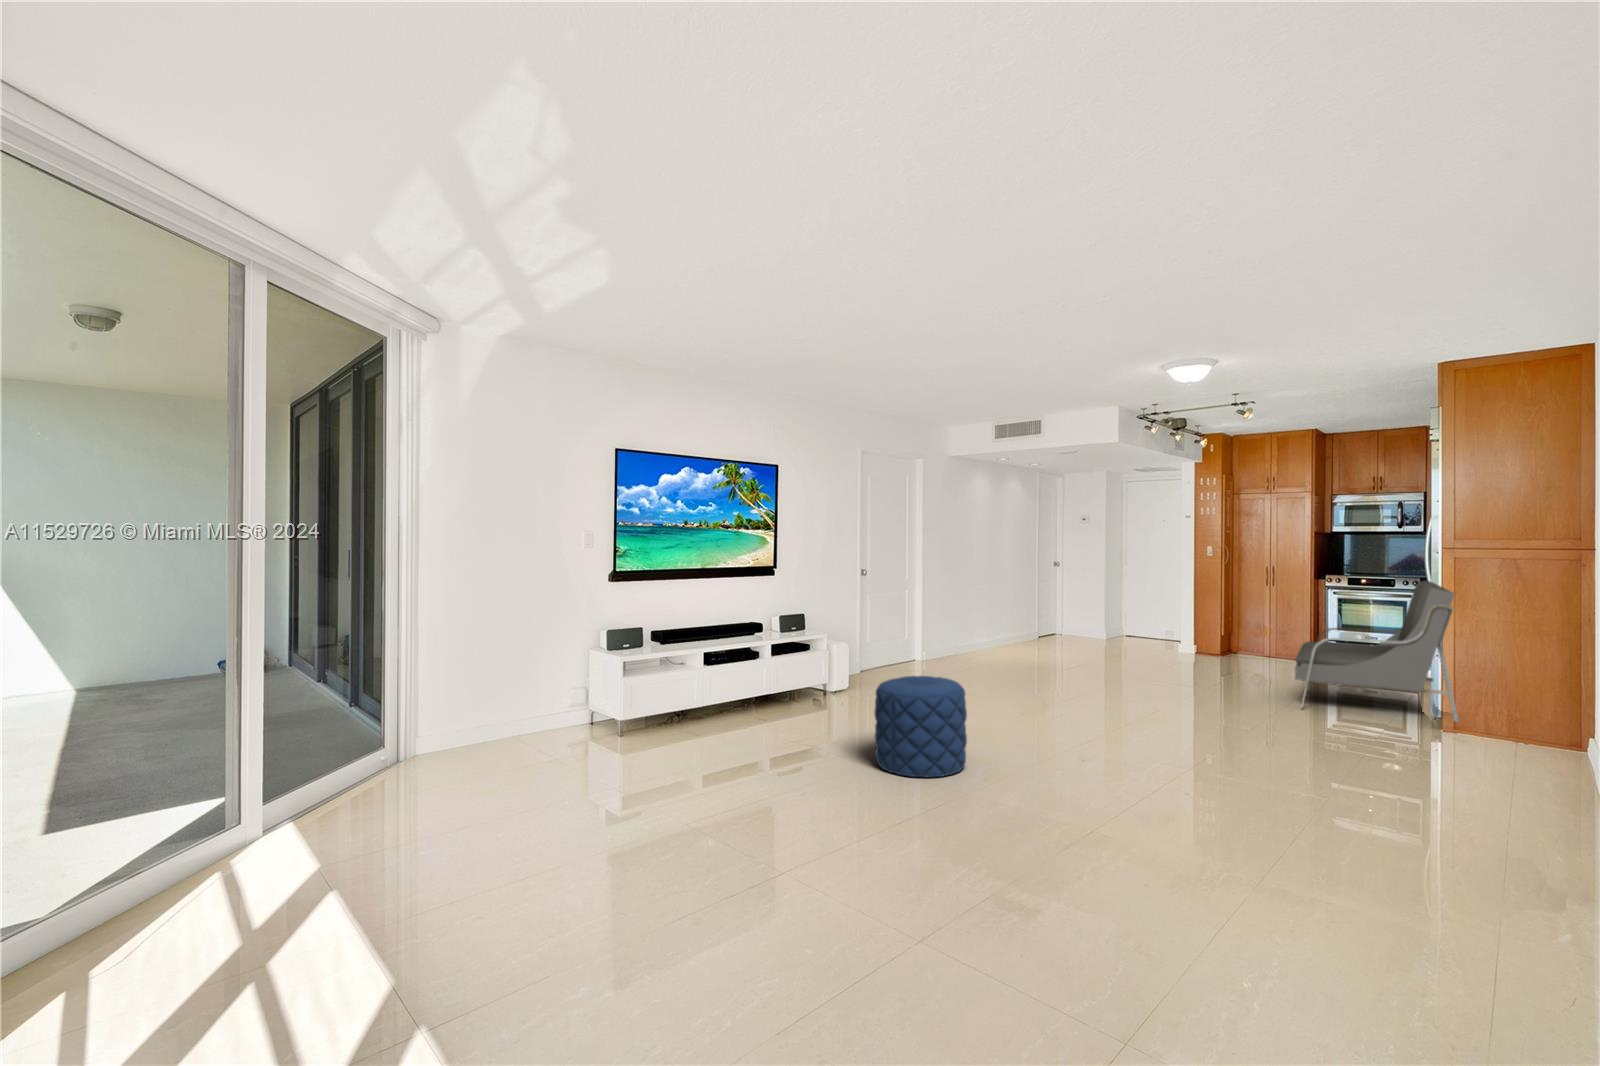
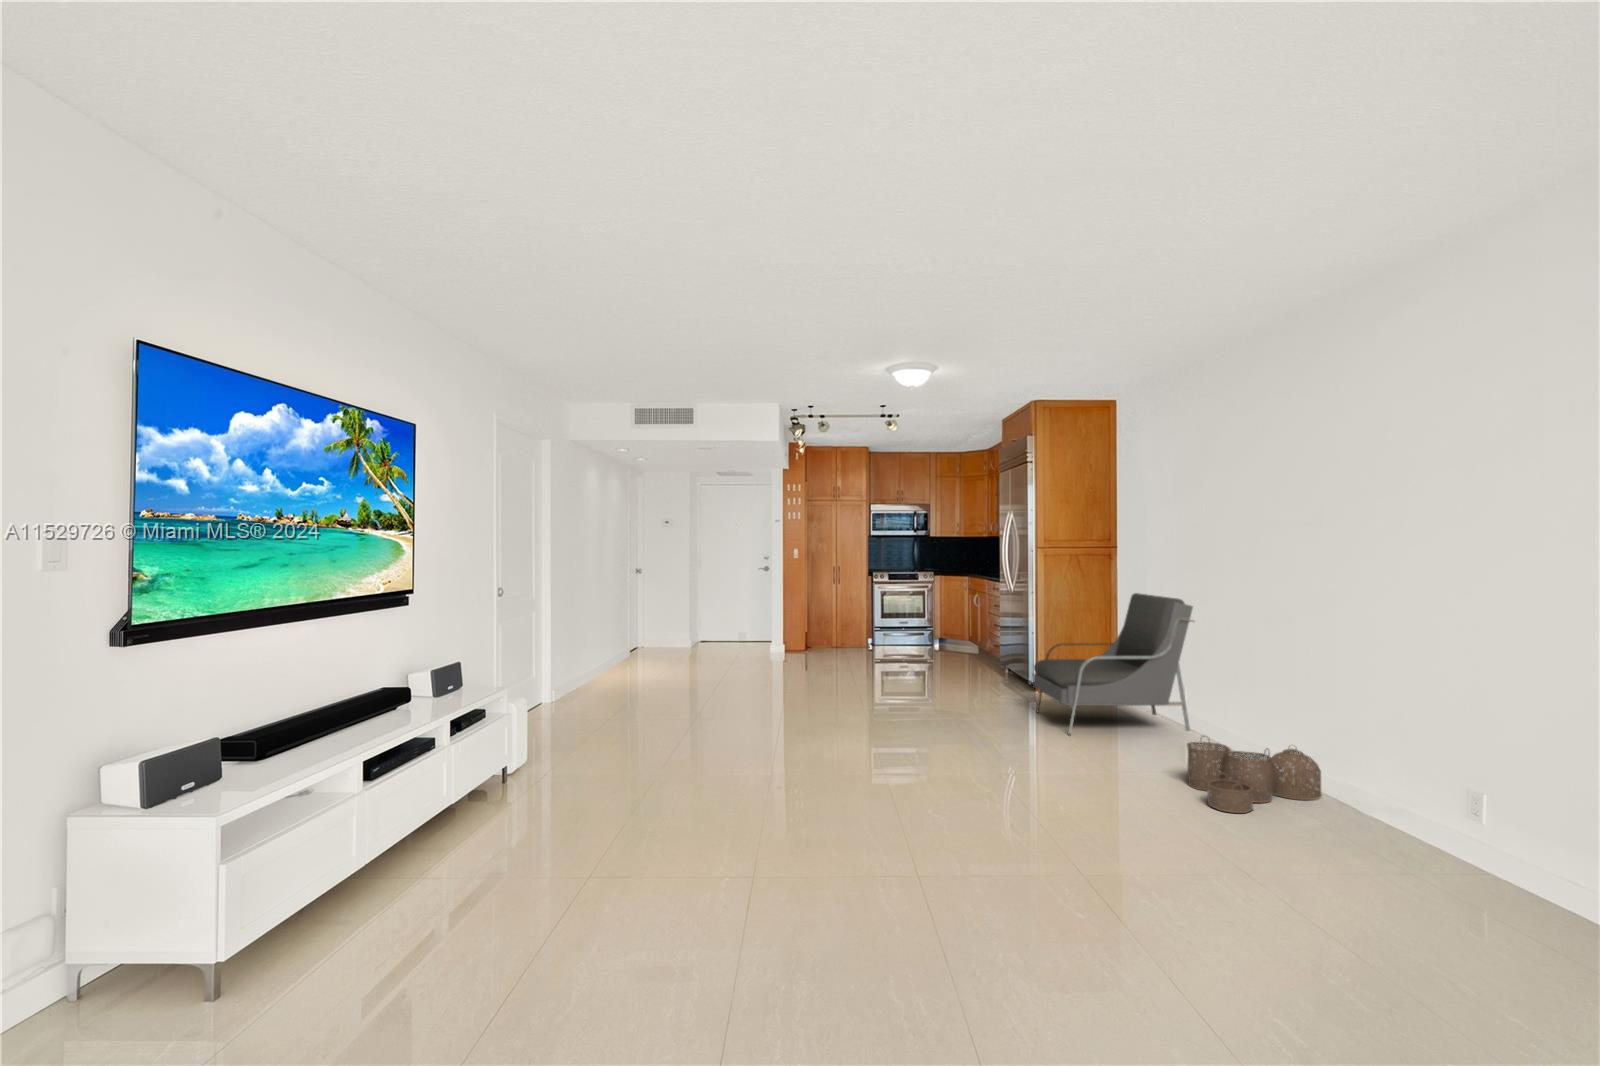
pouf: present [874,676,967,777] -> none [778,771,925,953]
woven basket: none [1329,710,1492,781] -> present [1187,735,1322,813]

